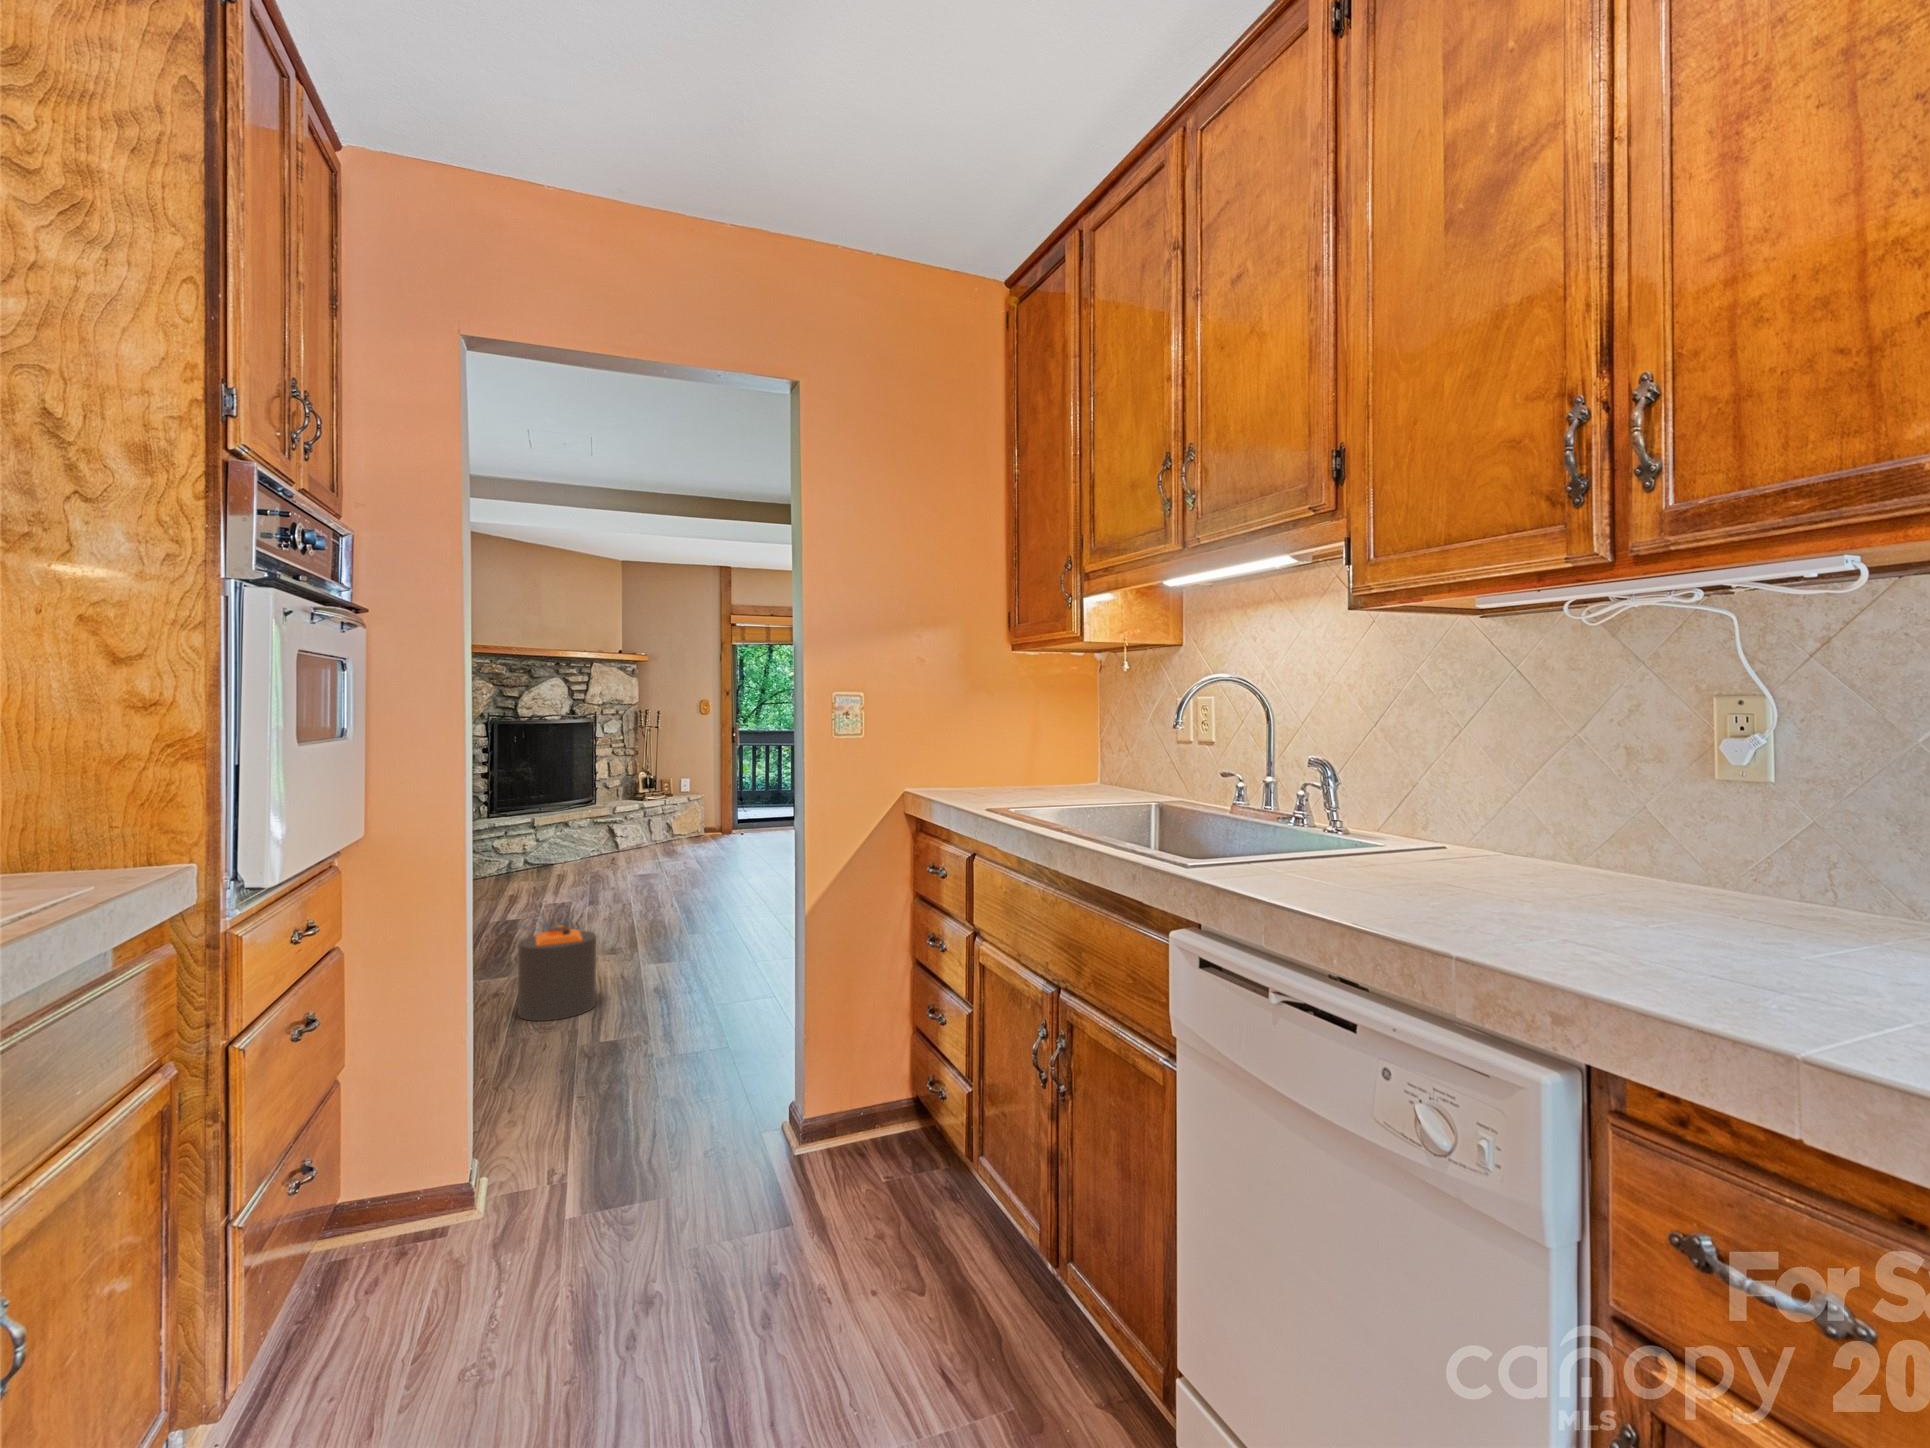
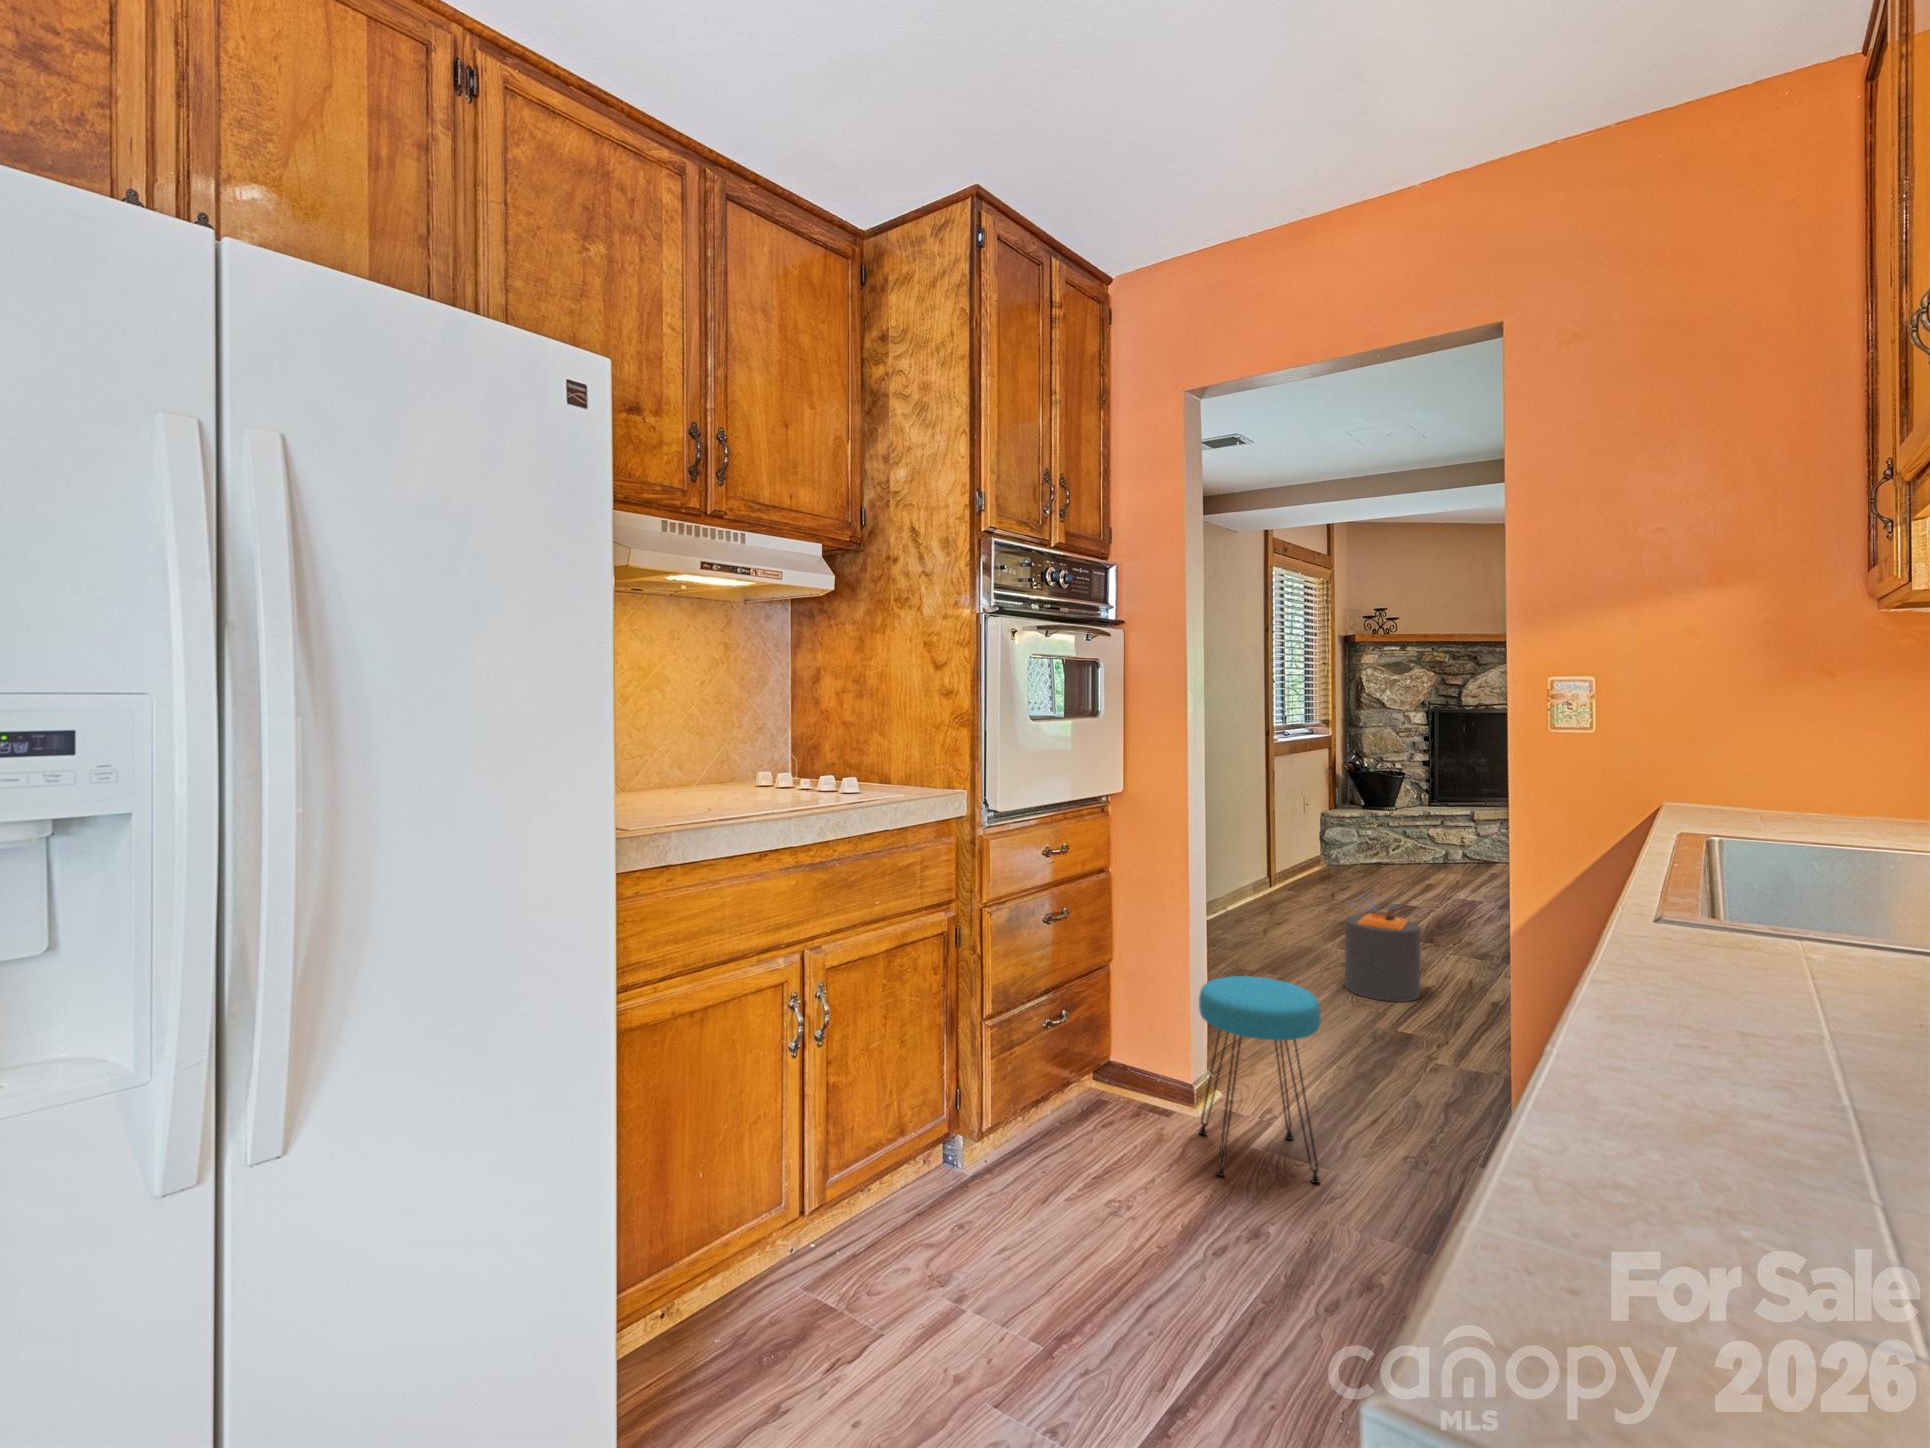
stool: none [498,1017,660,1266] -> present [1199,976,1321,1183]

